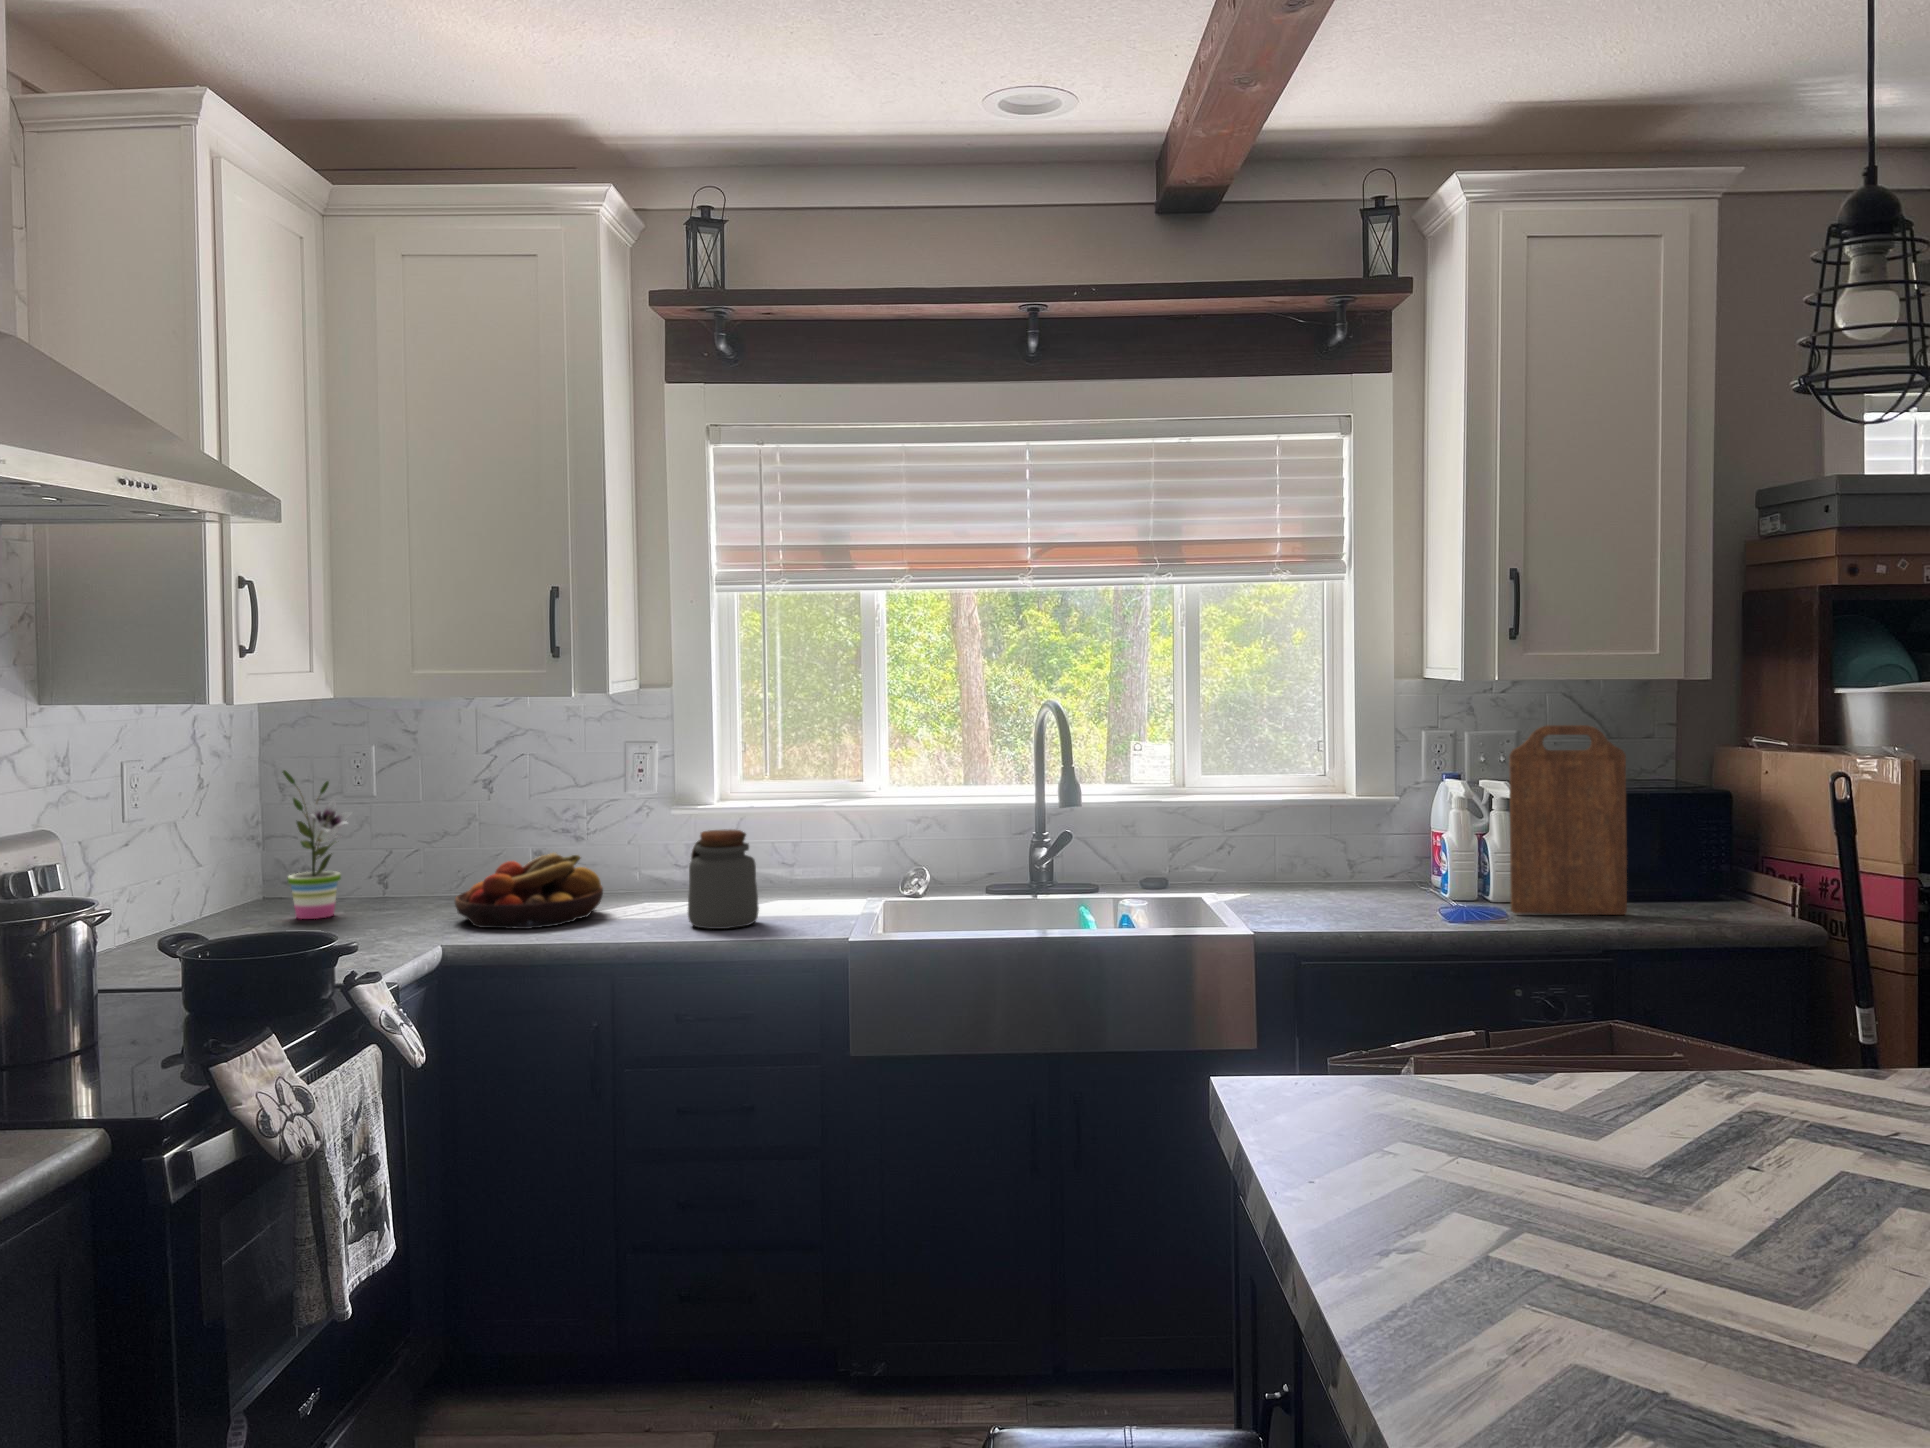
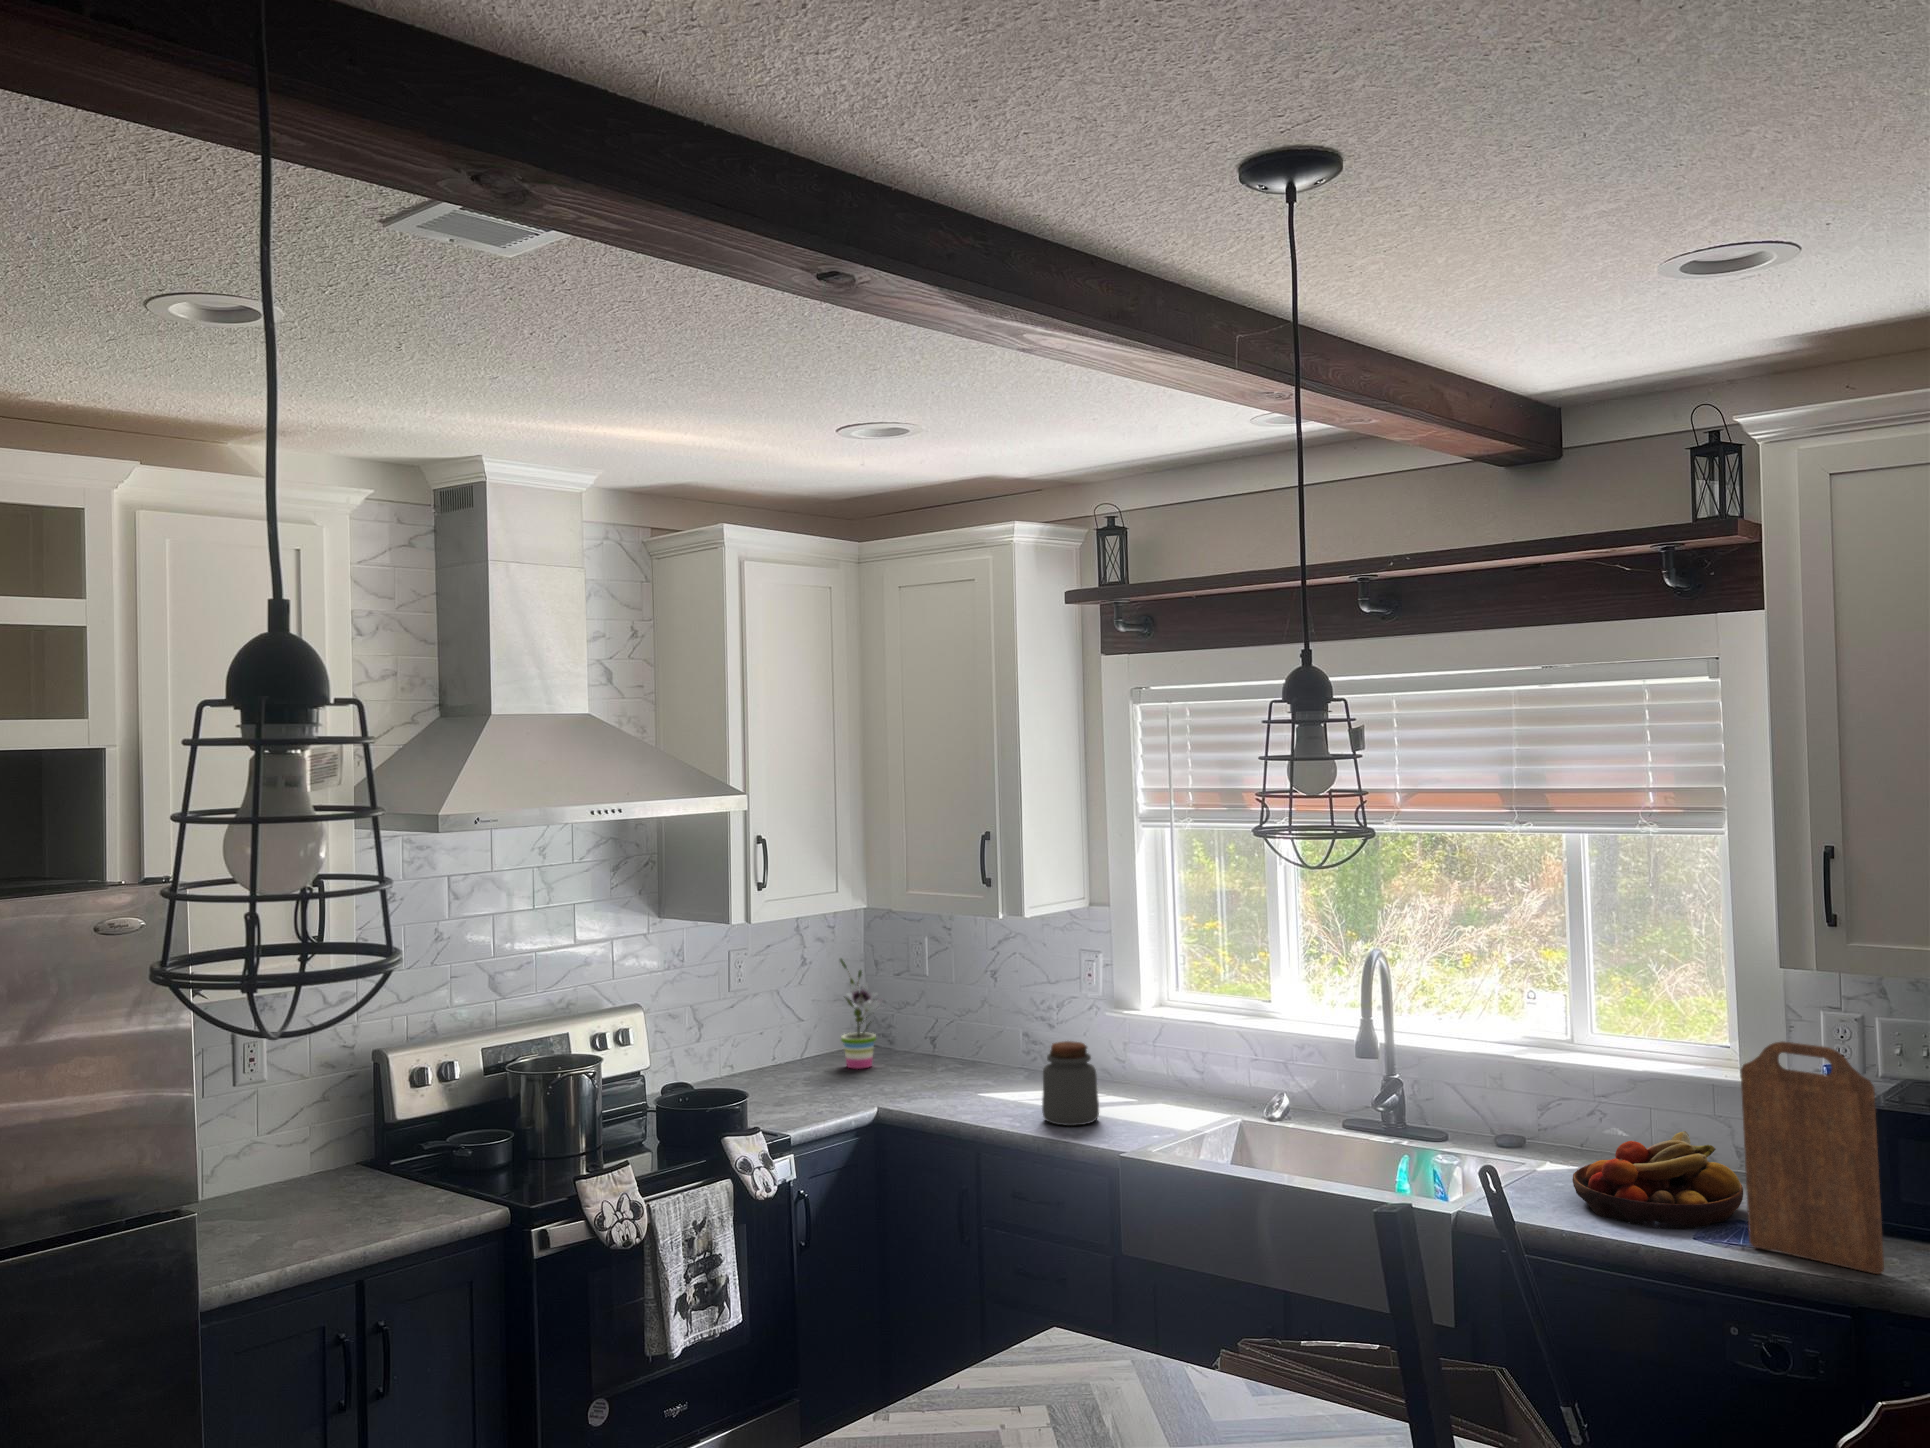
fruit bowl: present [455,853,603,929] -> present [1572,1131,1743,1229]

